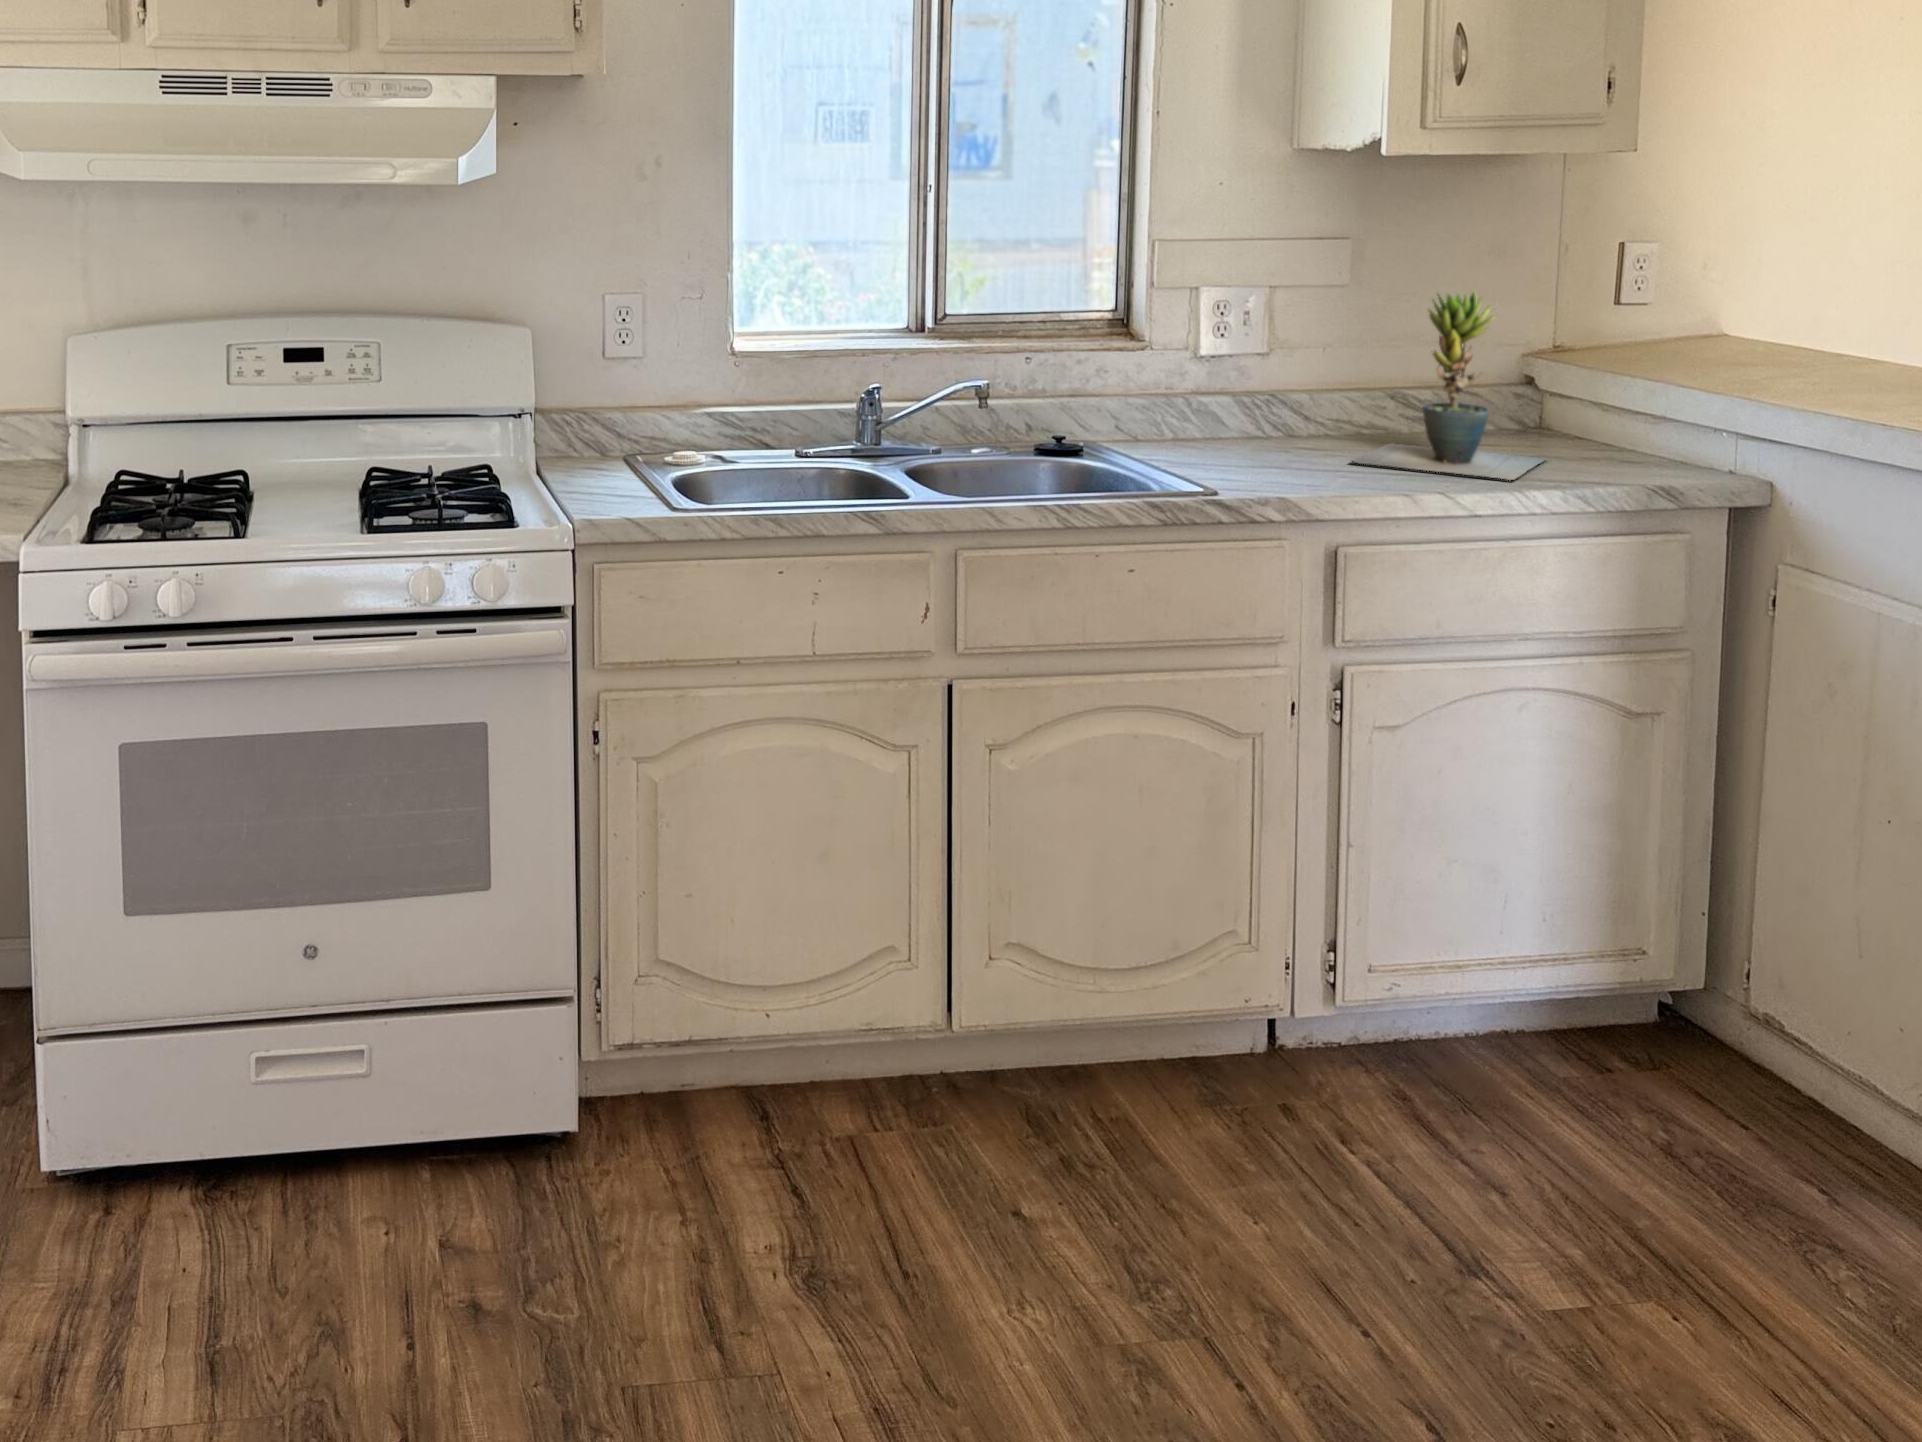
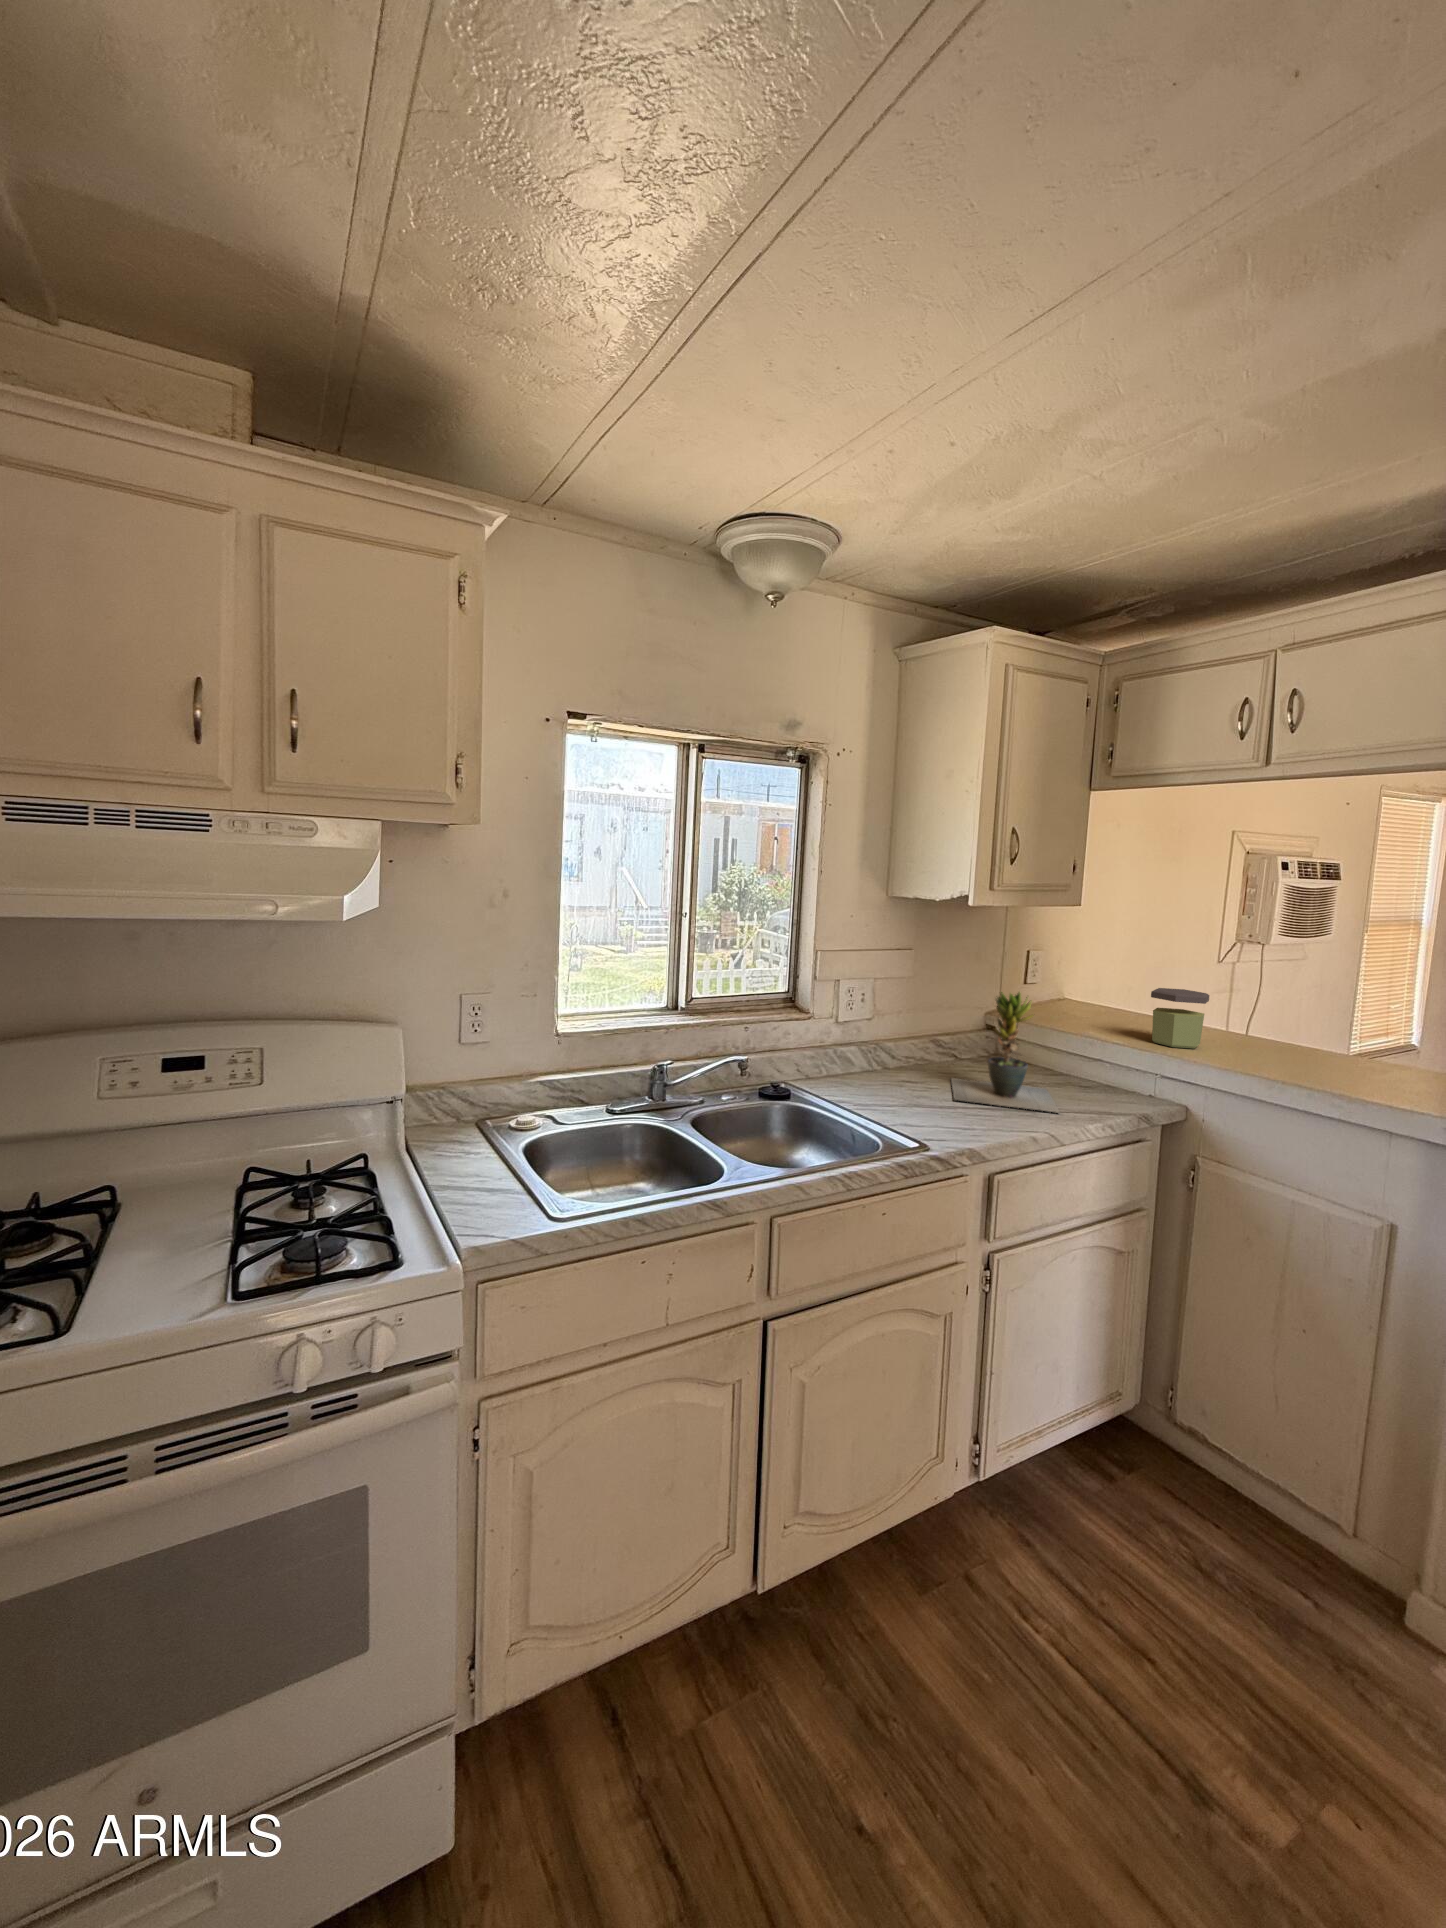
jar: none [1749,289,1859,390] -> present [1151,988,1209,1049]

